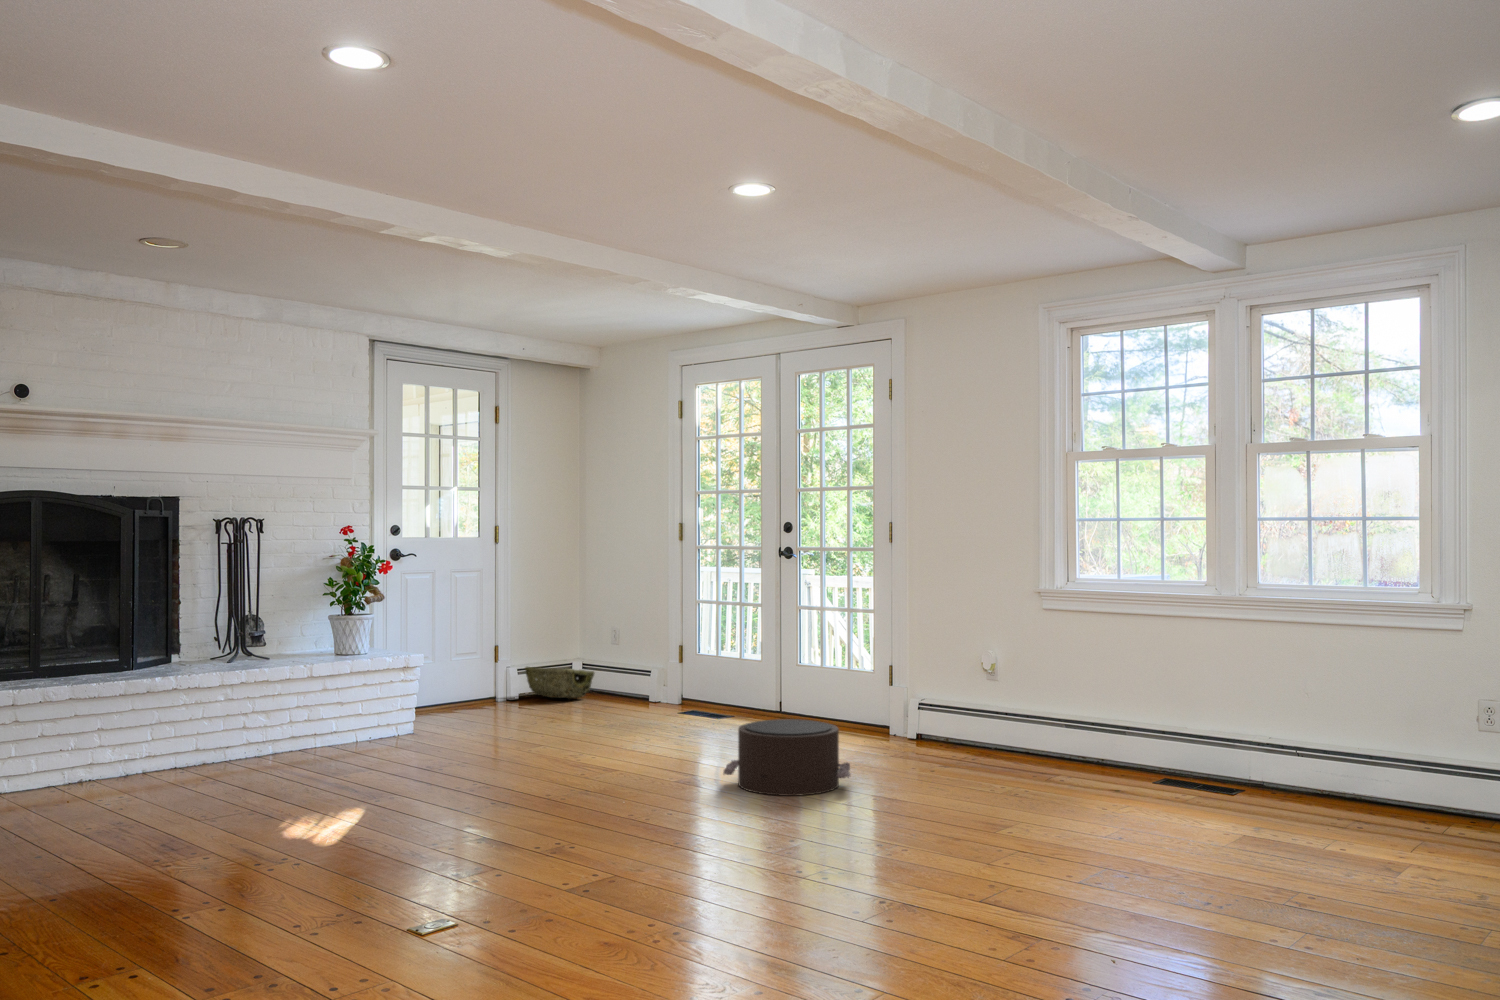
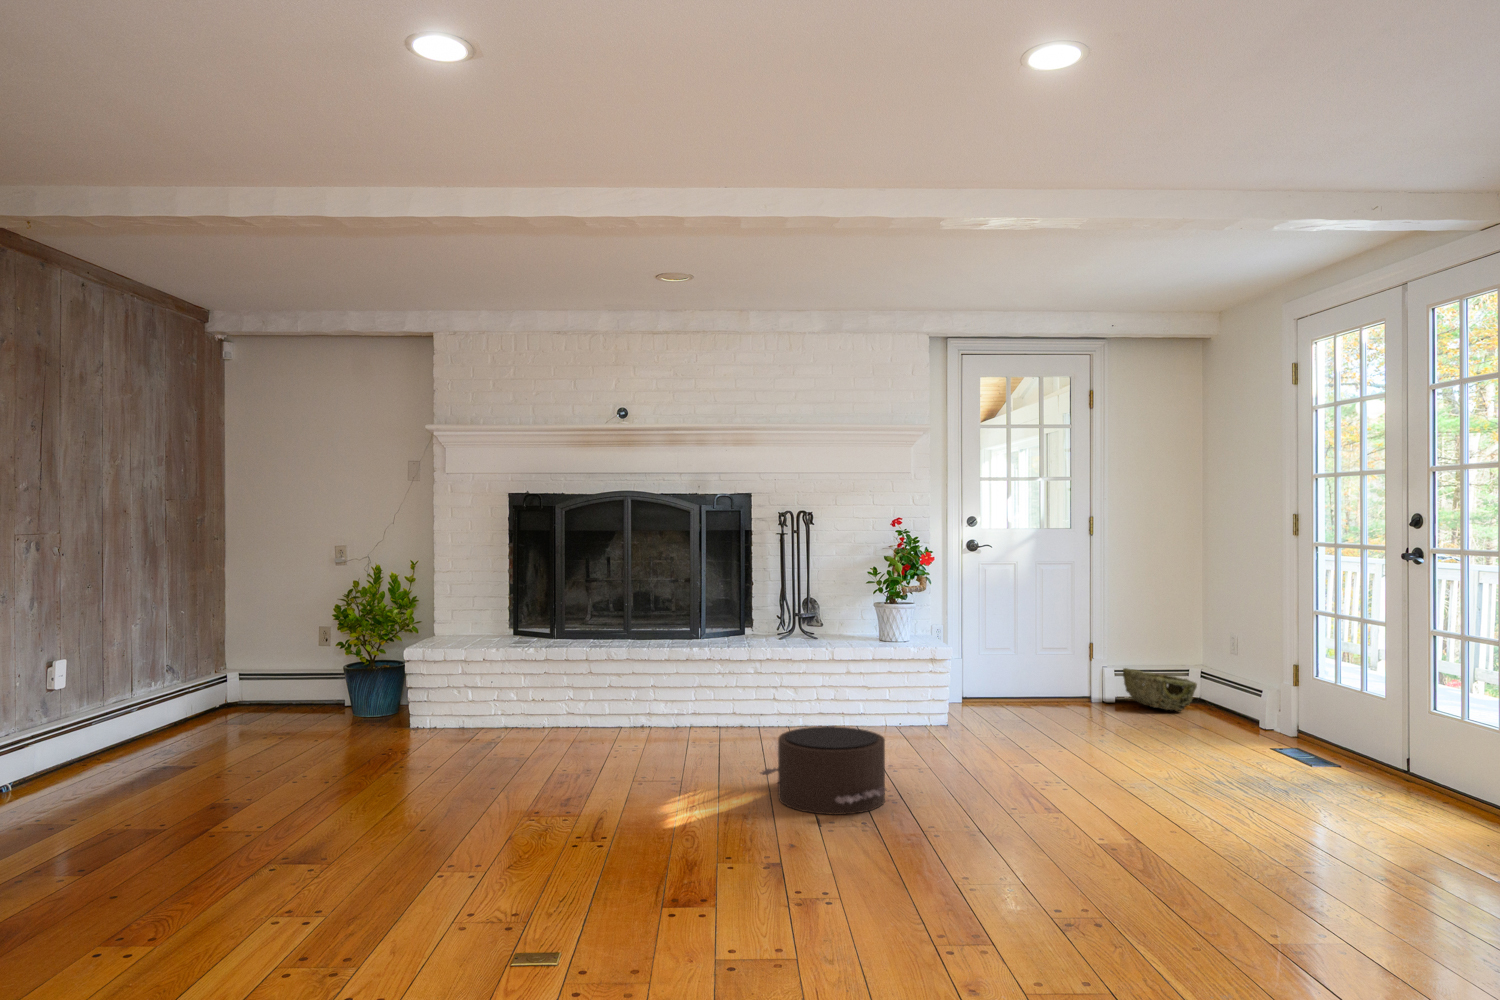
pouf: present [723,719,851,796] -> present [761,726,889,815]

